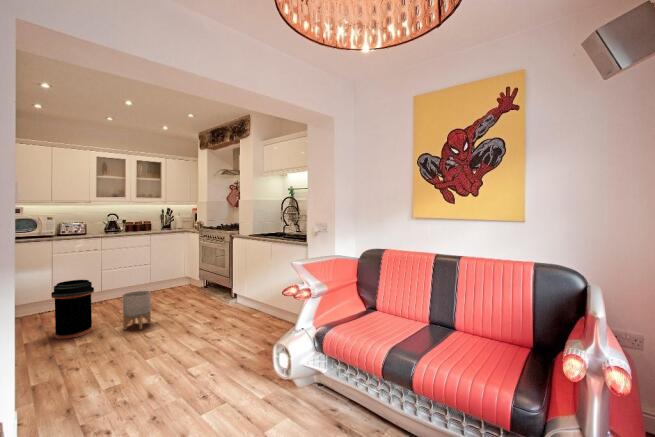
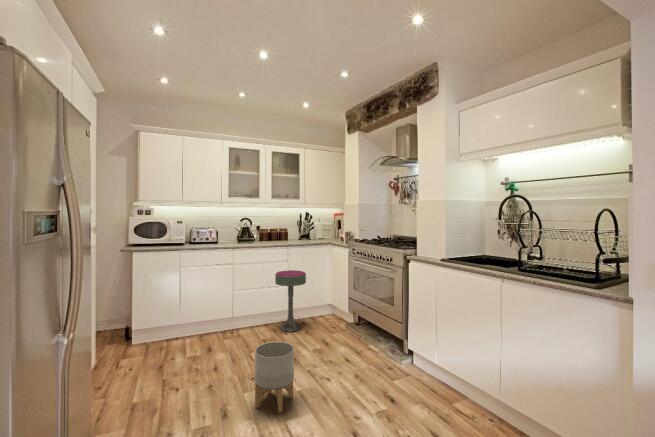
bar stool: none [140,252,166,296] -> present [275,270,306,332]
trash can: present [51,280,94,339] -> none [164,317,218,412]

